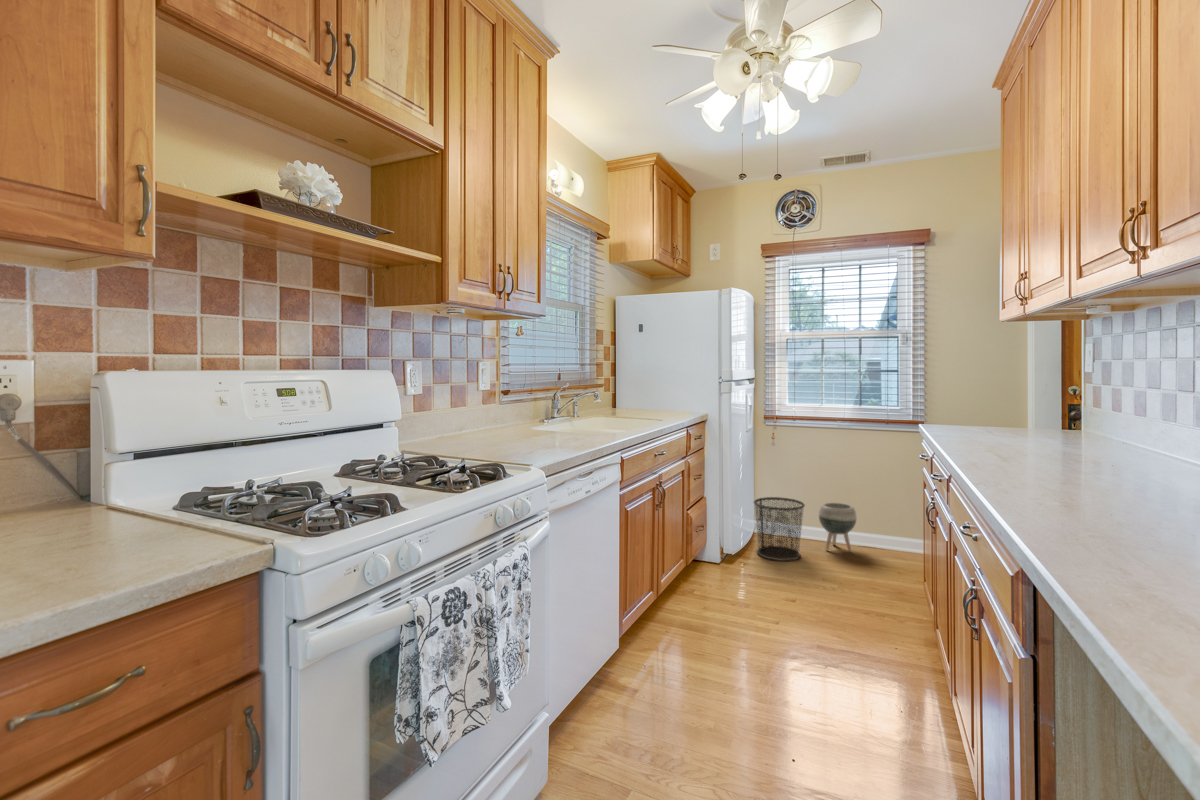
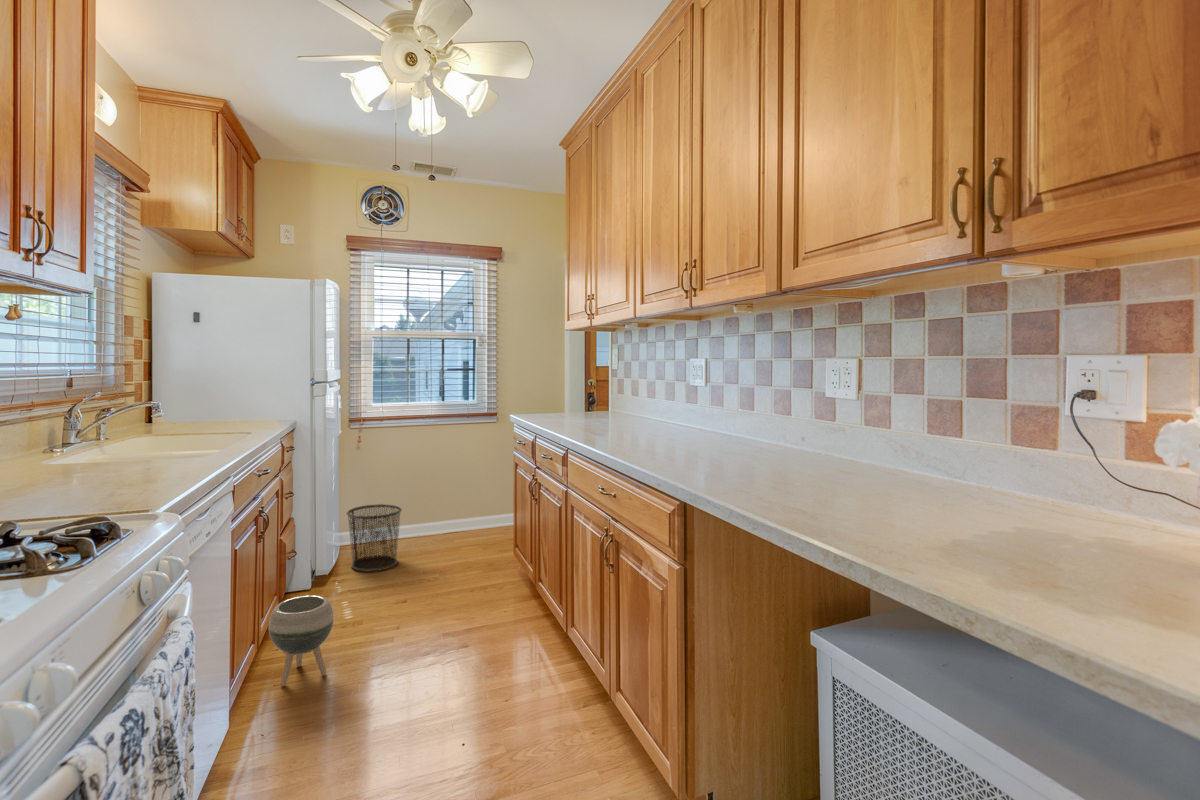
planter: present [819,503,857,551] -> present [269,595,334,686]

